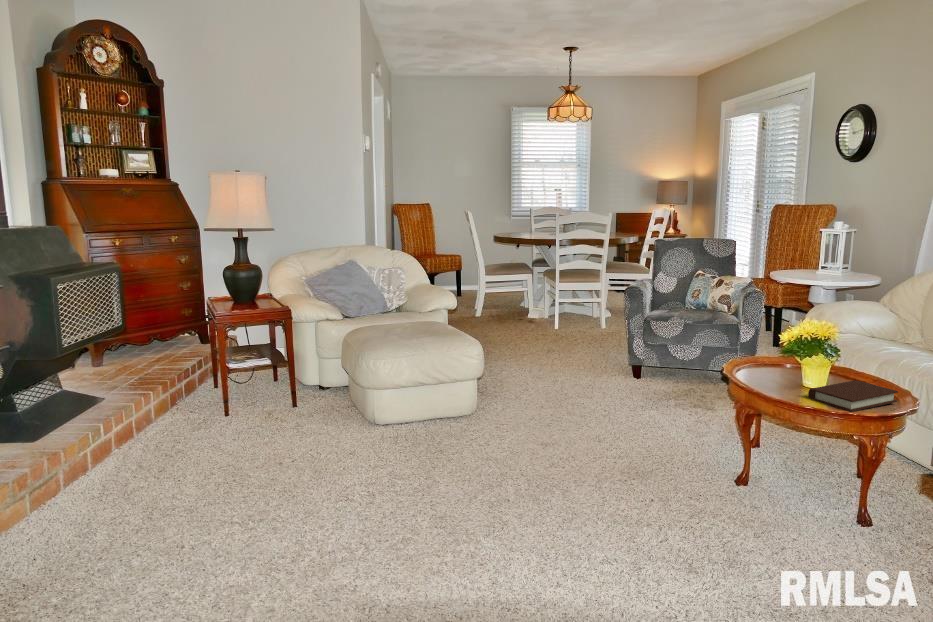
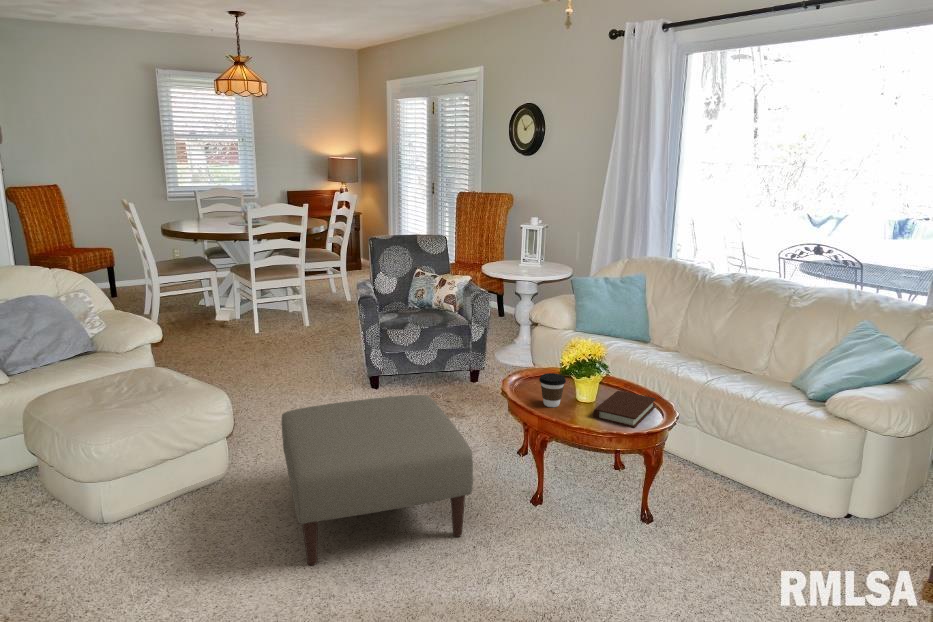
coffee cup: none [754,350,785,385] -> present [539,373,566,407]
ottoman: none [496,360,661,491] -> present [282,395,473,565]

